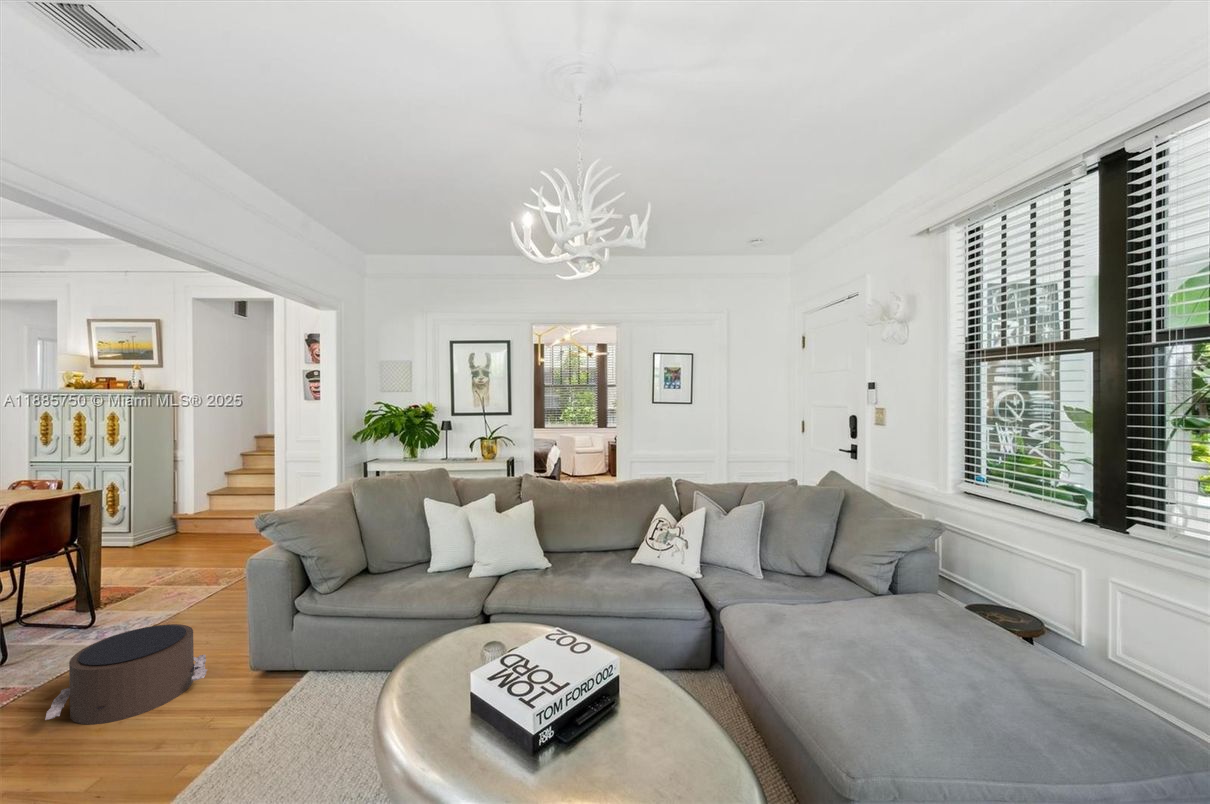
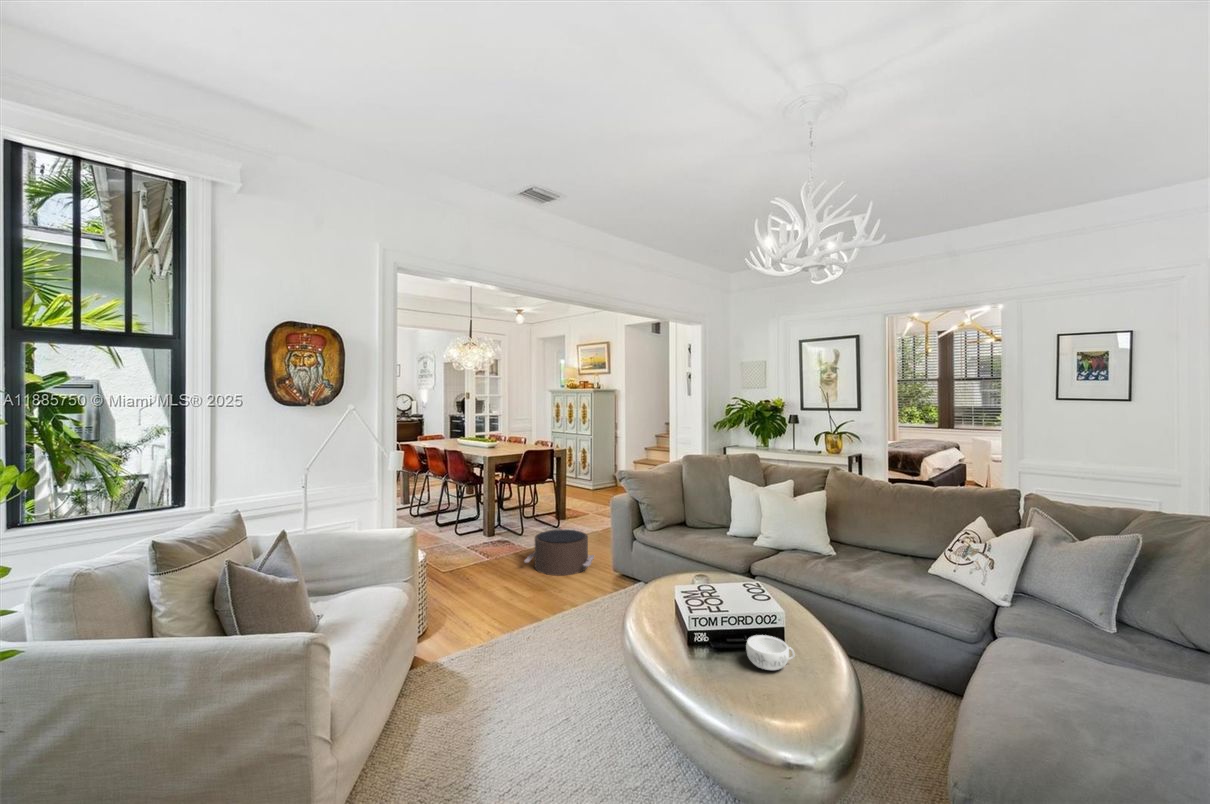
decorative bowl: none [632,705,683,755] -> present [746,635,795,670]

